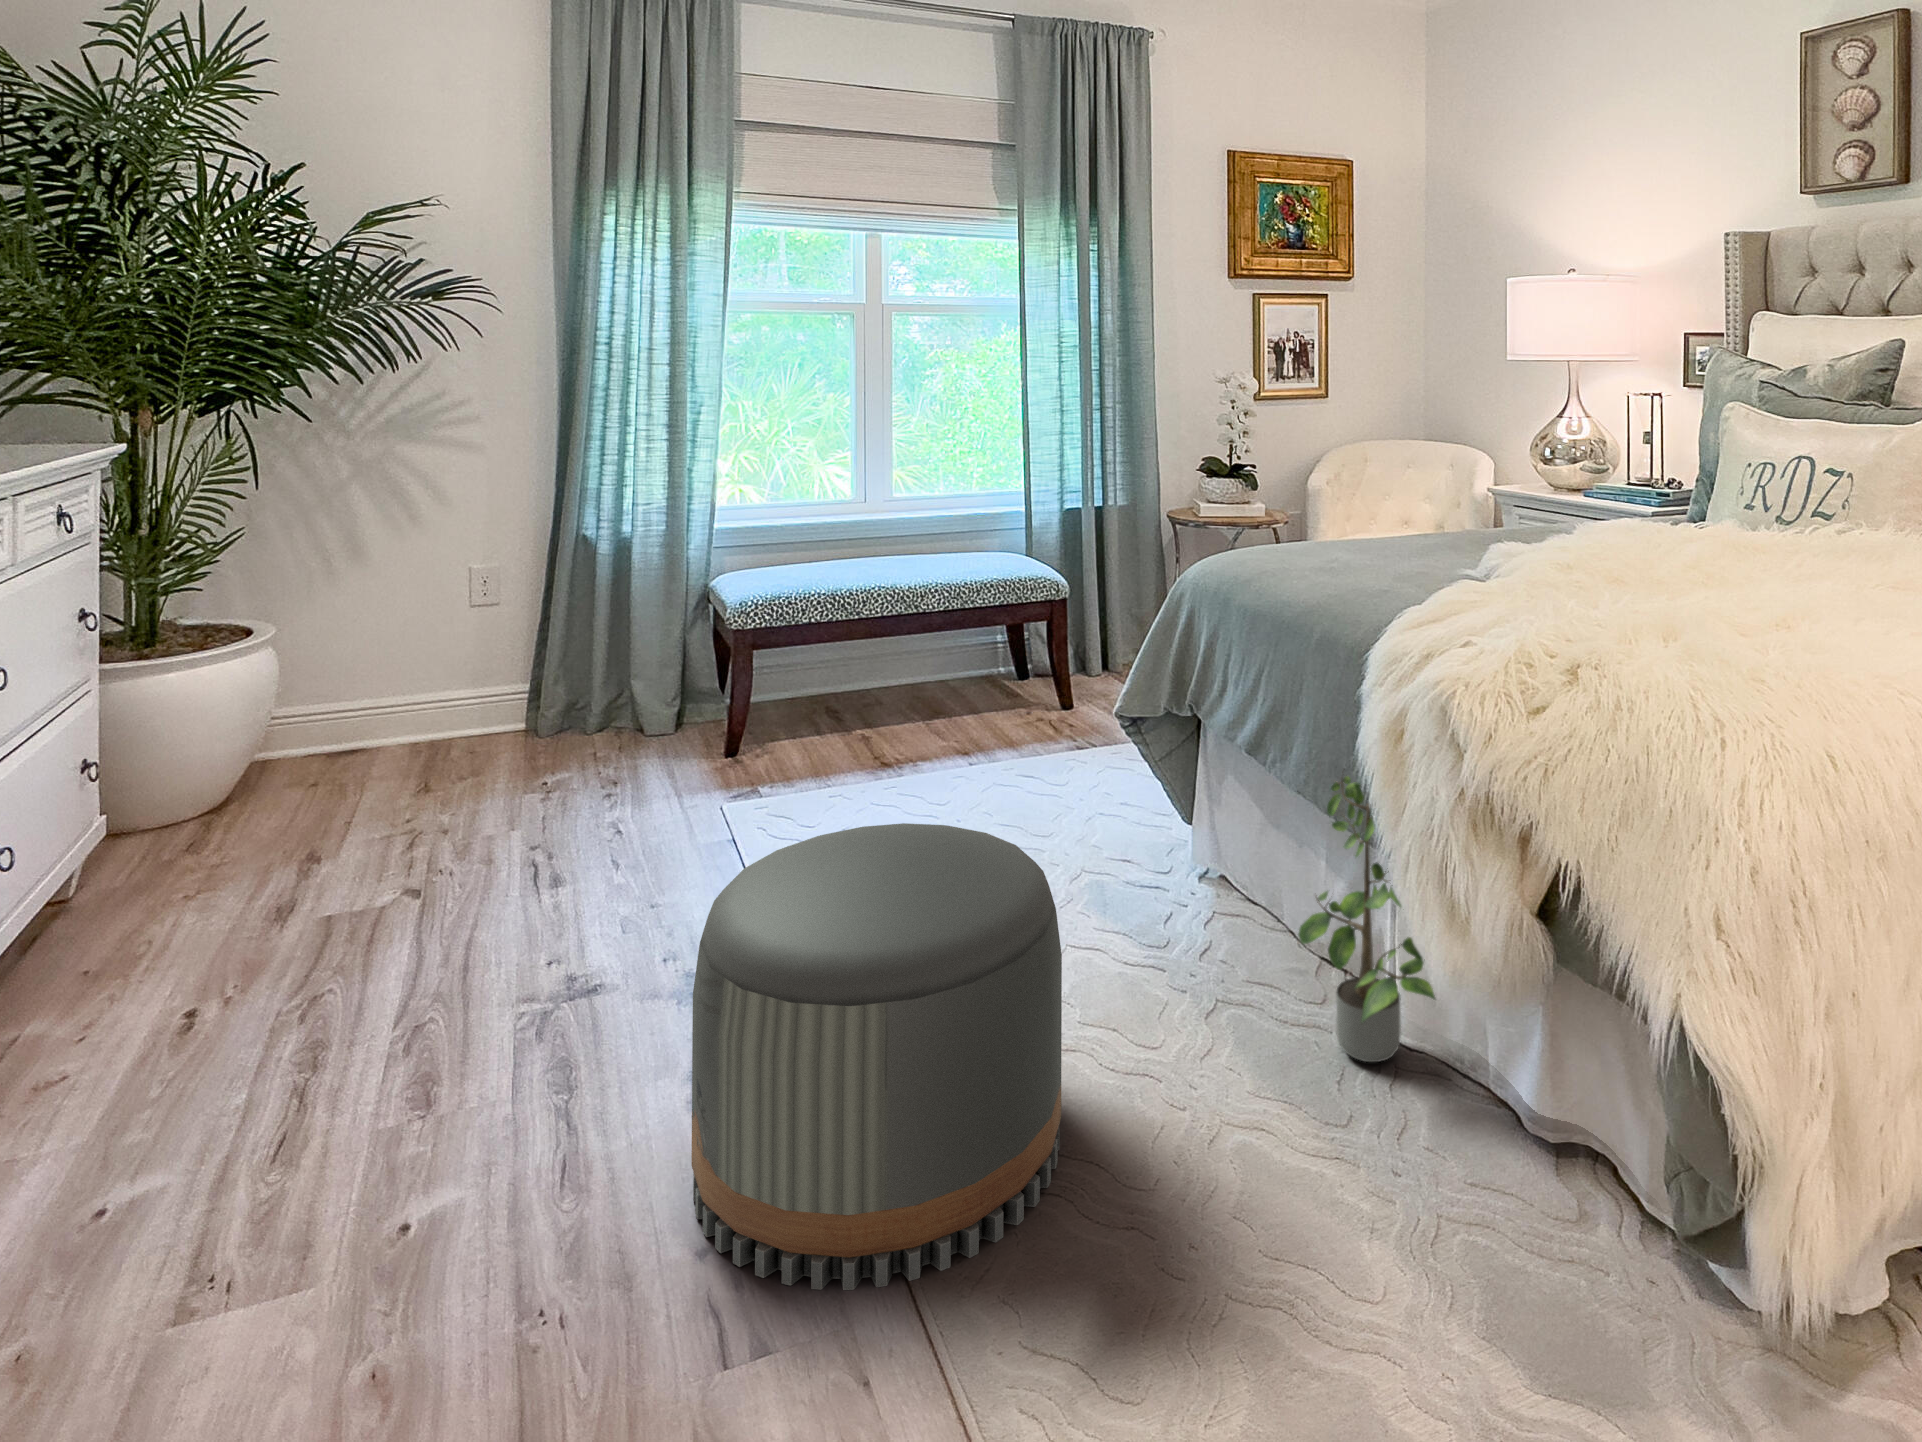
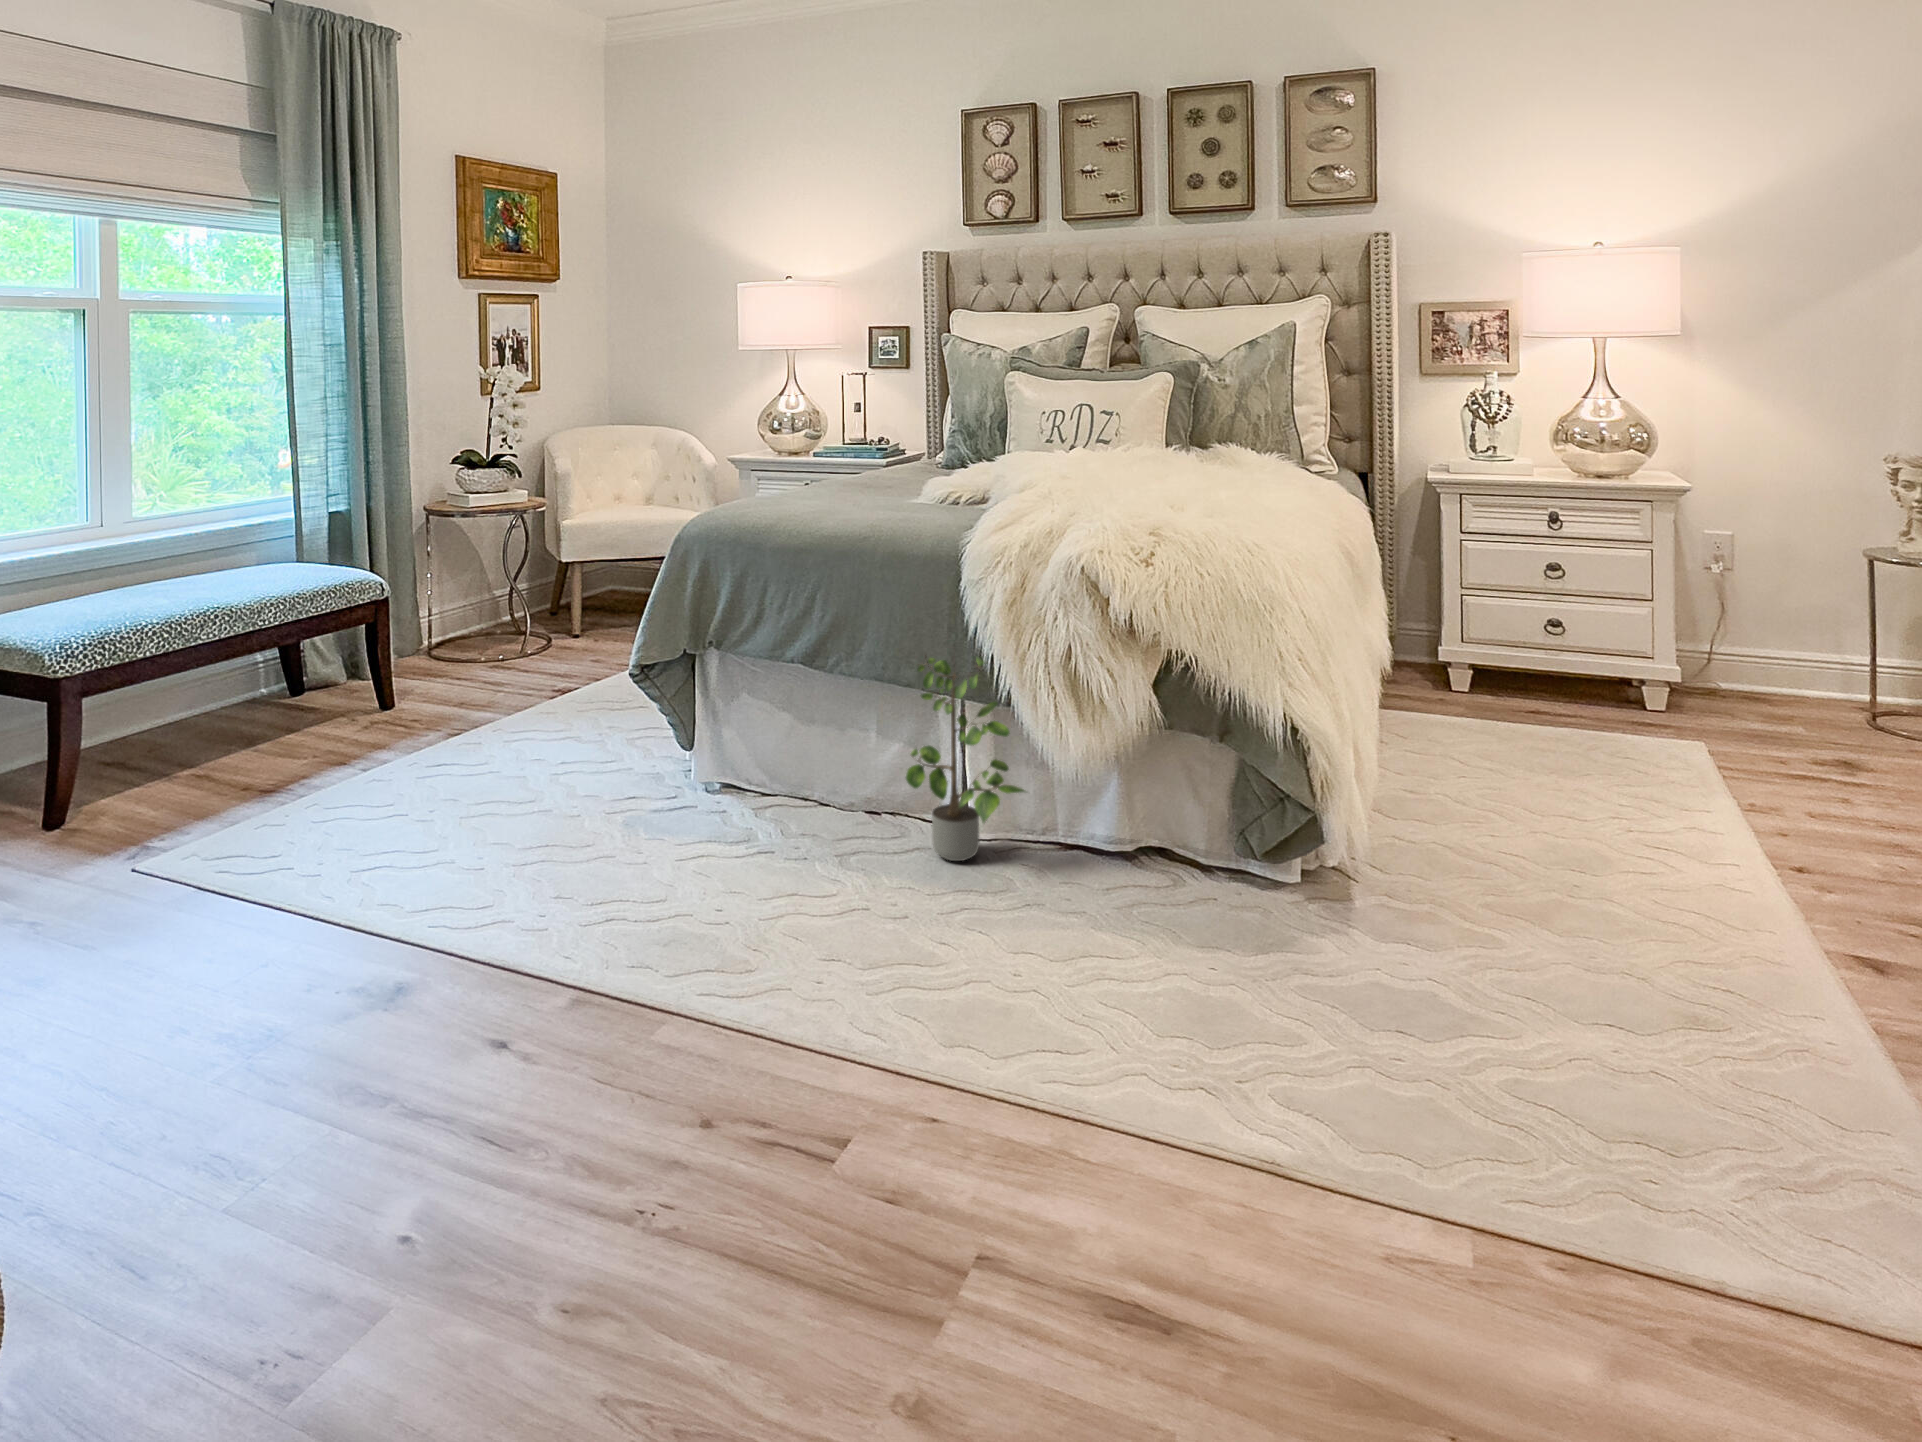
pouf: present [691,823,1062,1290] -> none [576,751,882,1122]

